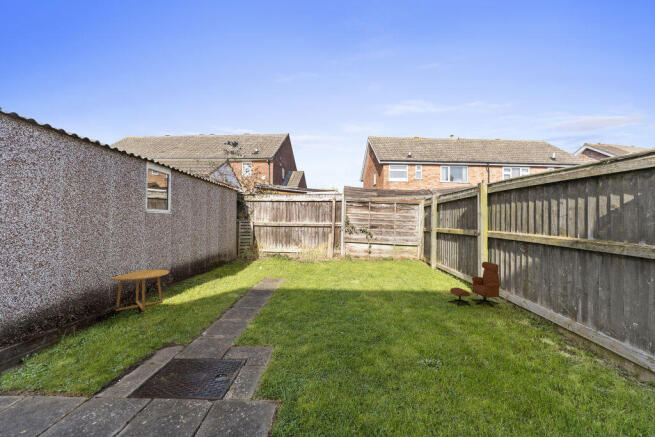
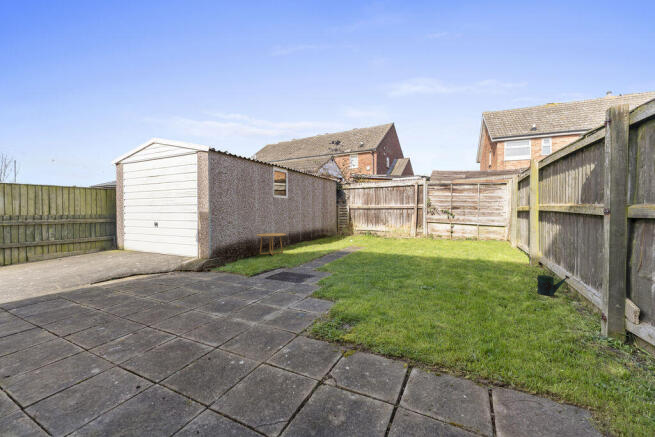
lounge chair: present [448,262,501,307] -> none [488,233,540,272]
watering can: none [545,323,586,352] -> present [532,275,570,296]

